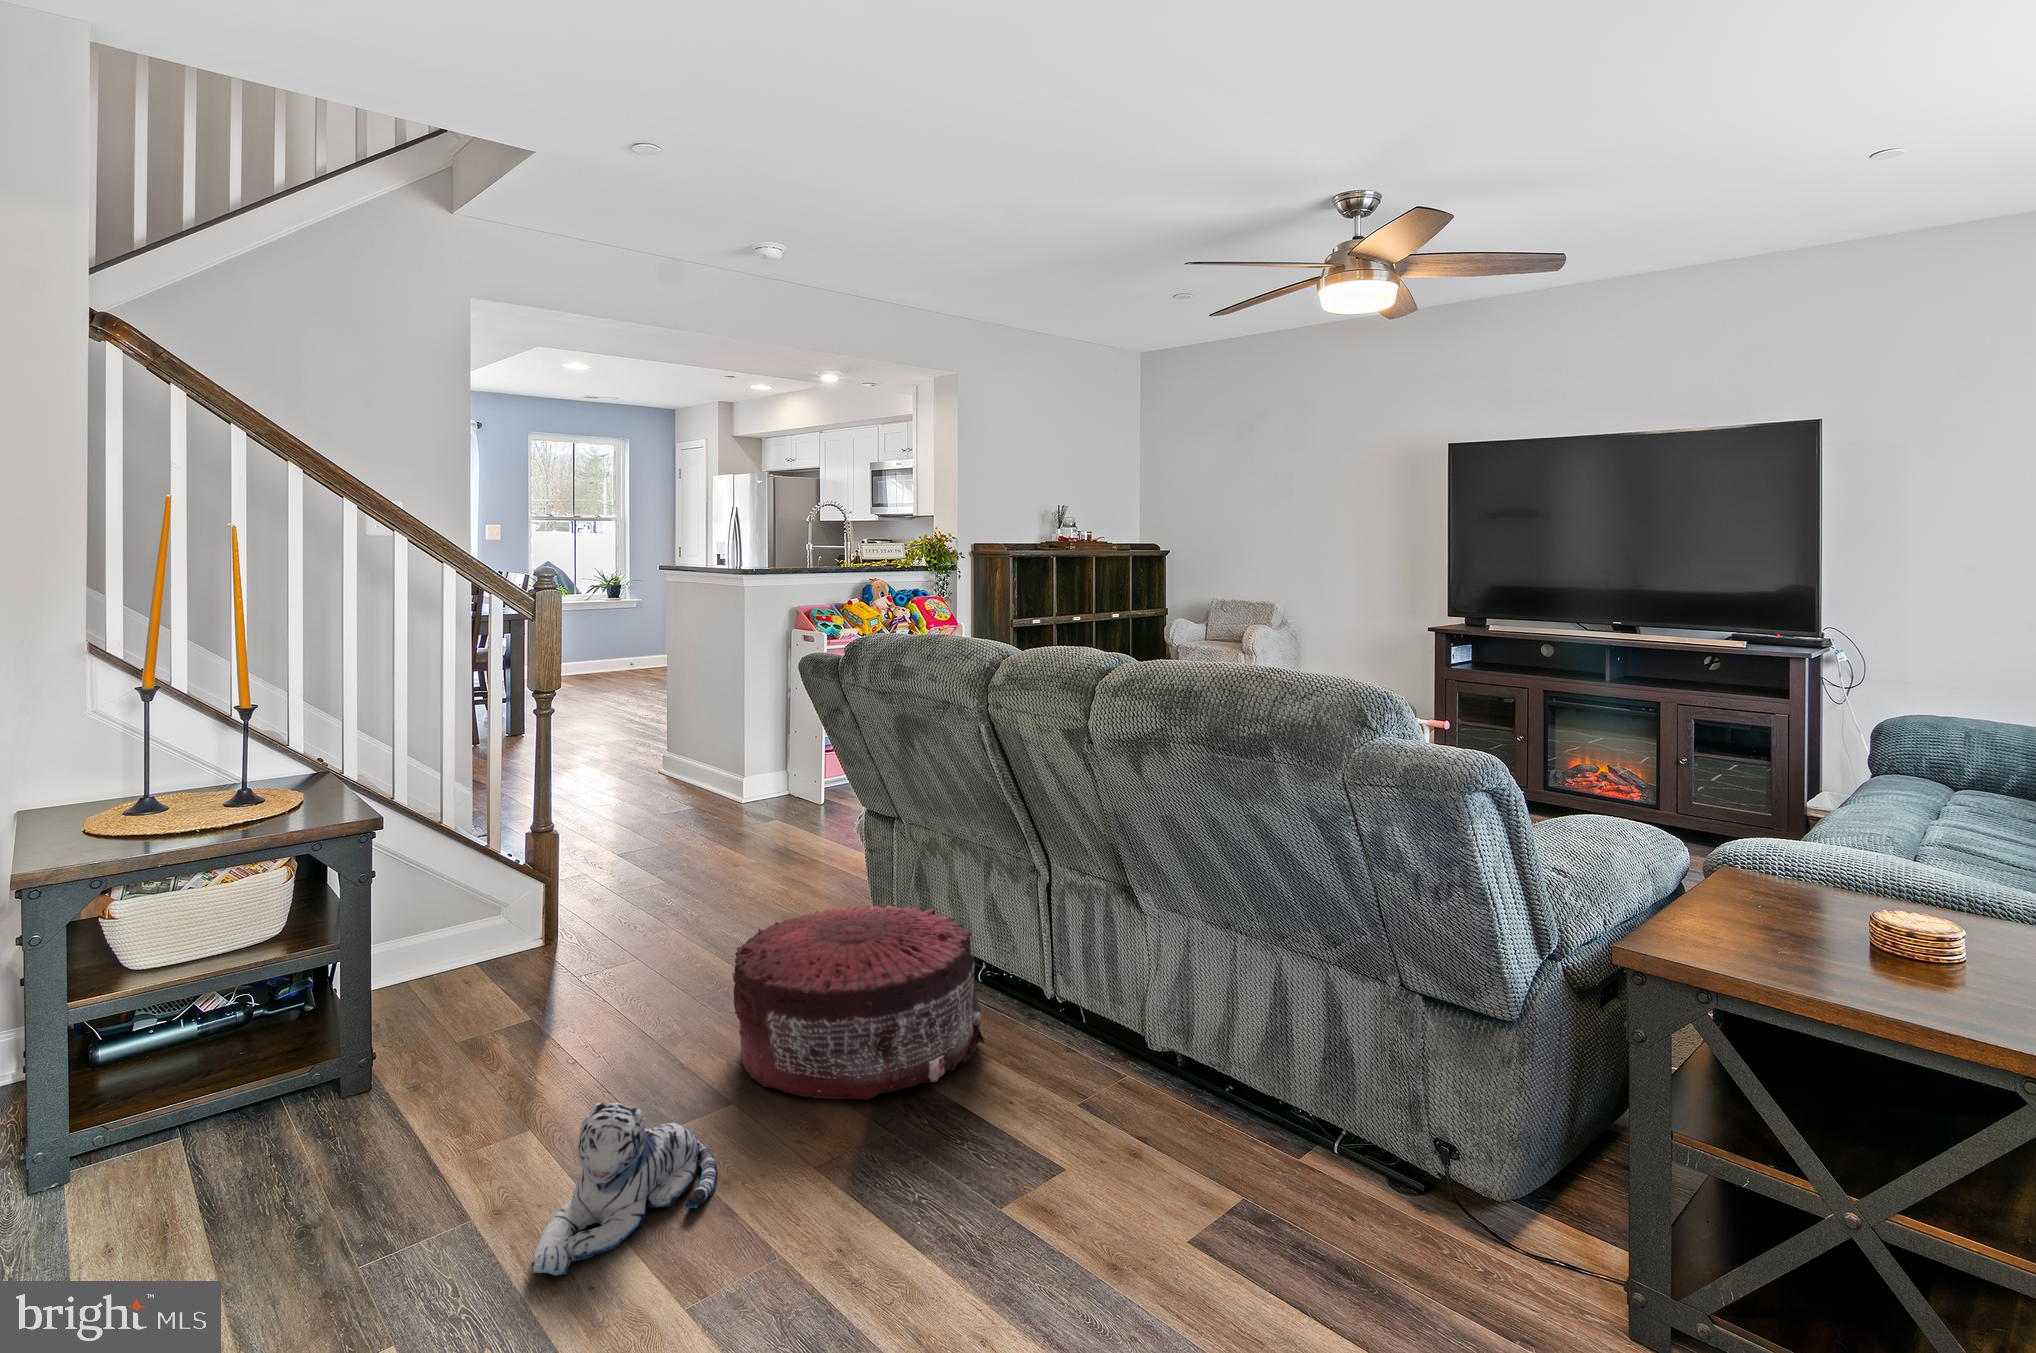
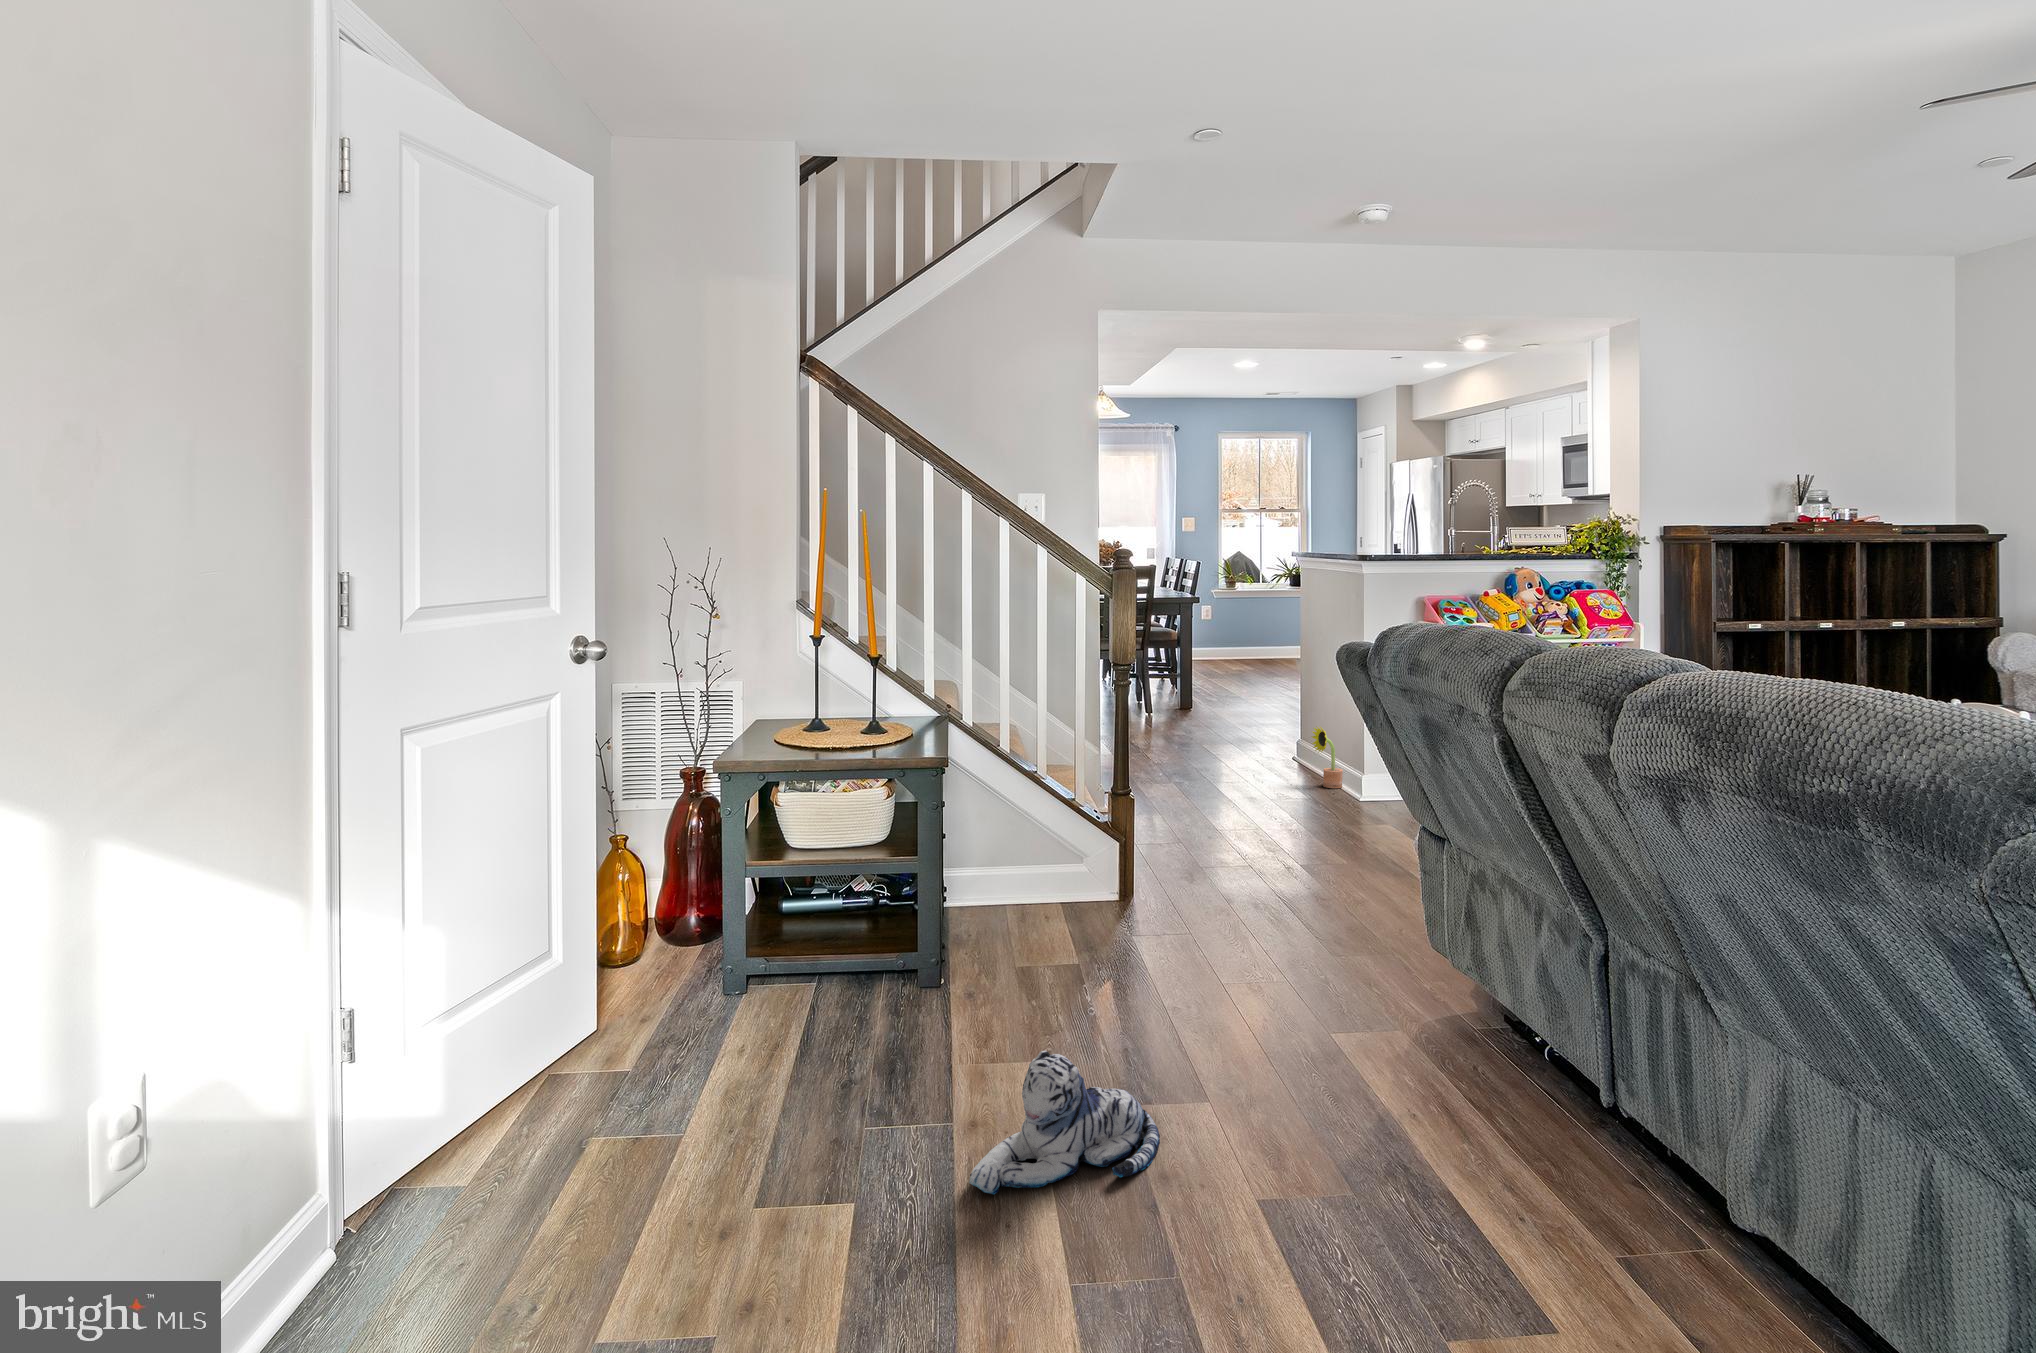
decorative plant: none [693,736,727,798] -> present [1312,727,1343,788]
pouf: present [732,903,984,1100] -> none [1223,916,1493,1133]

